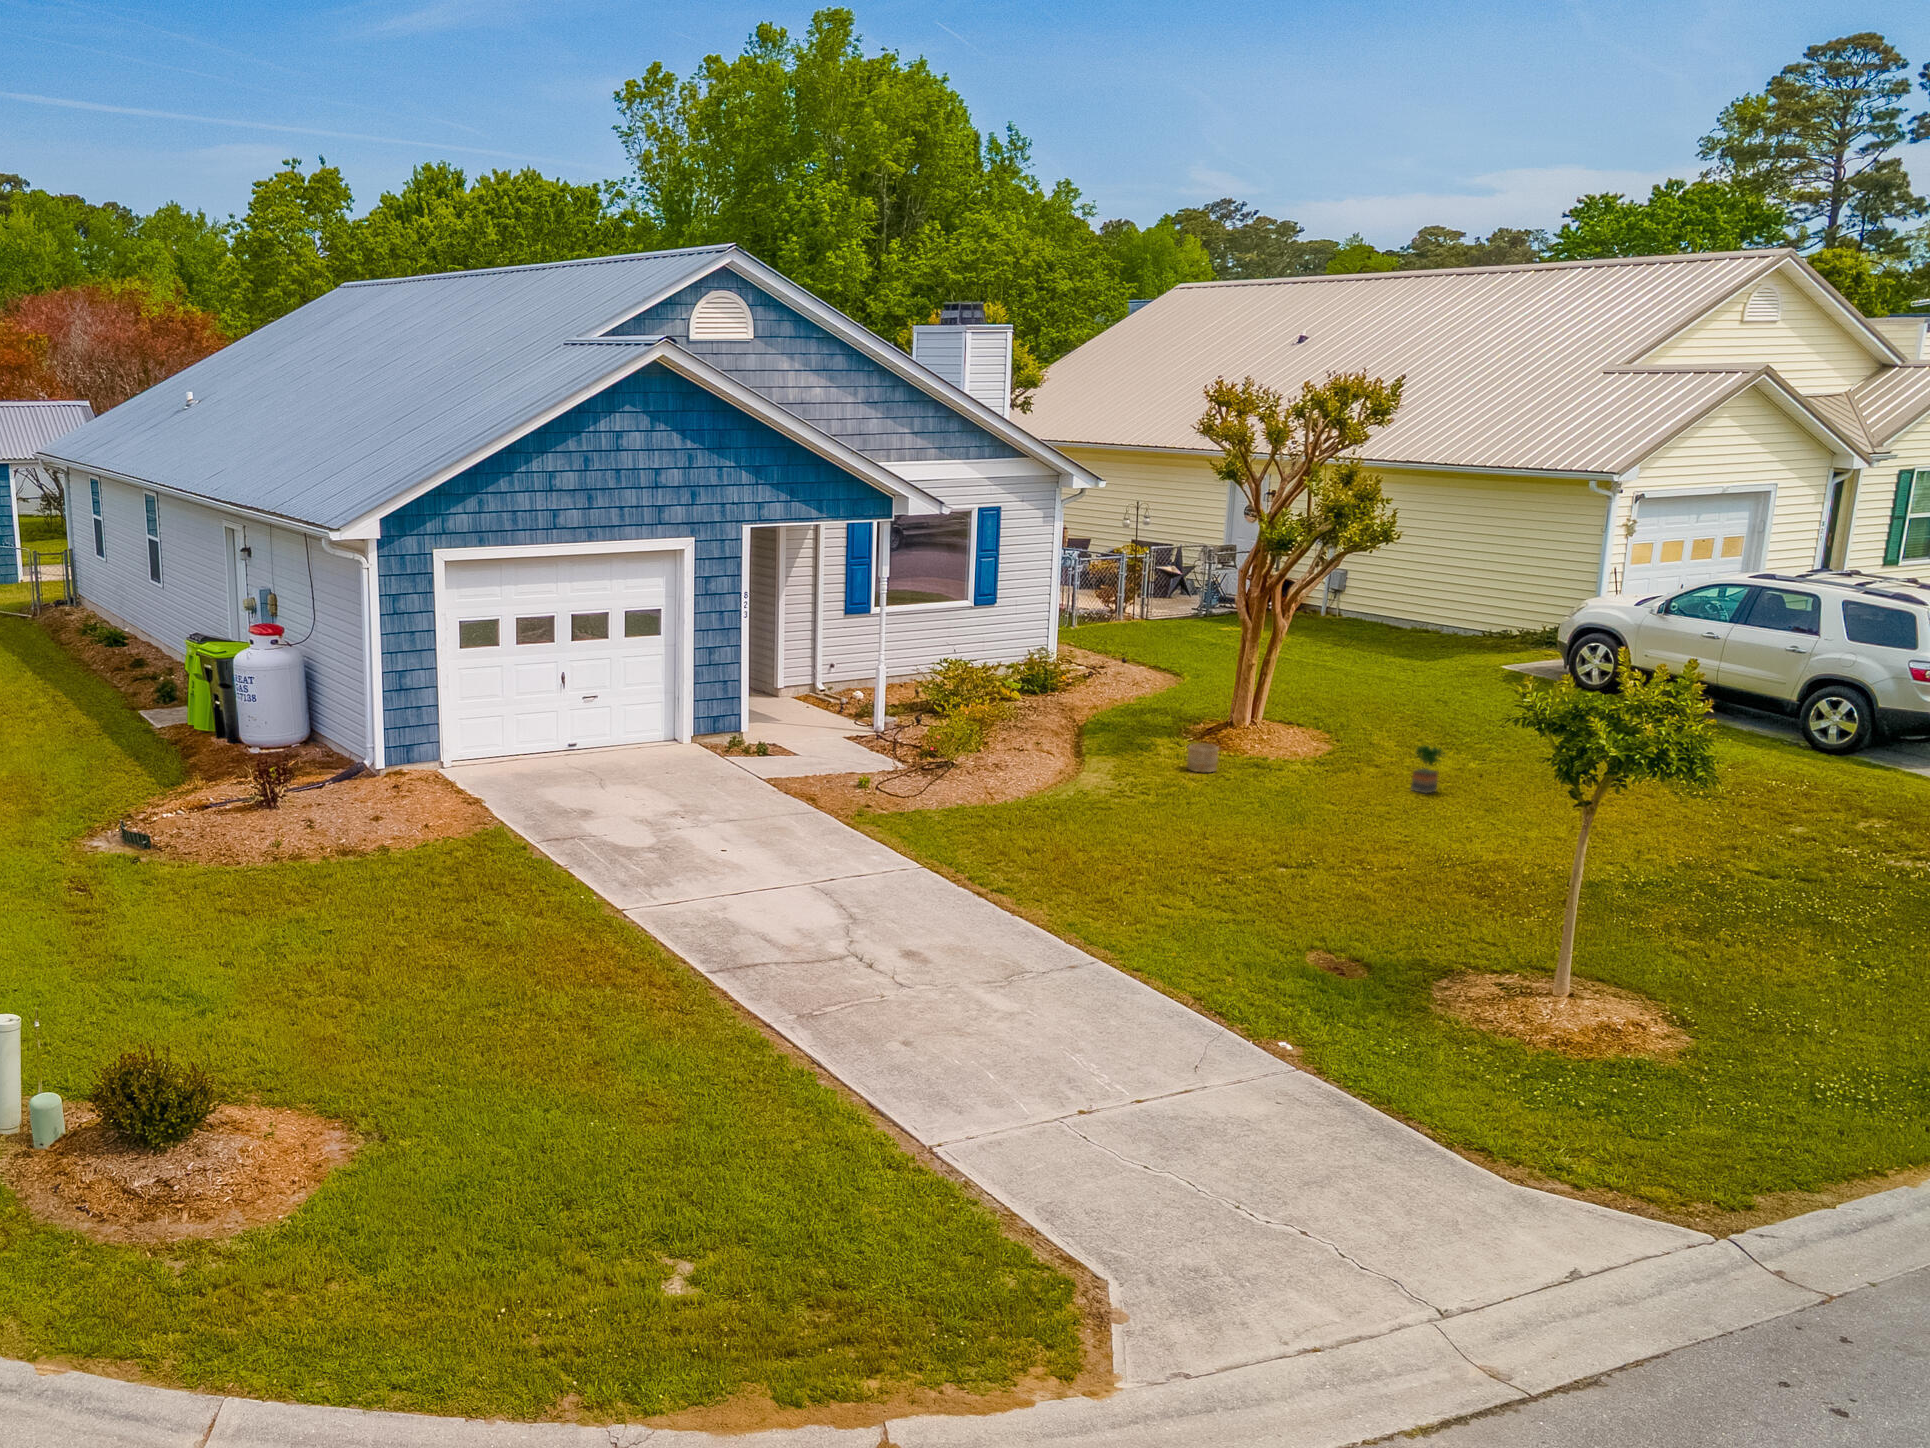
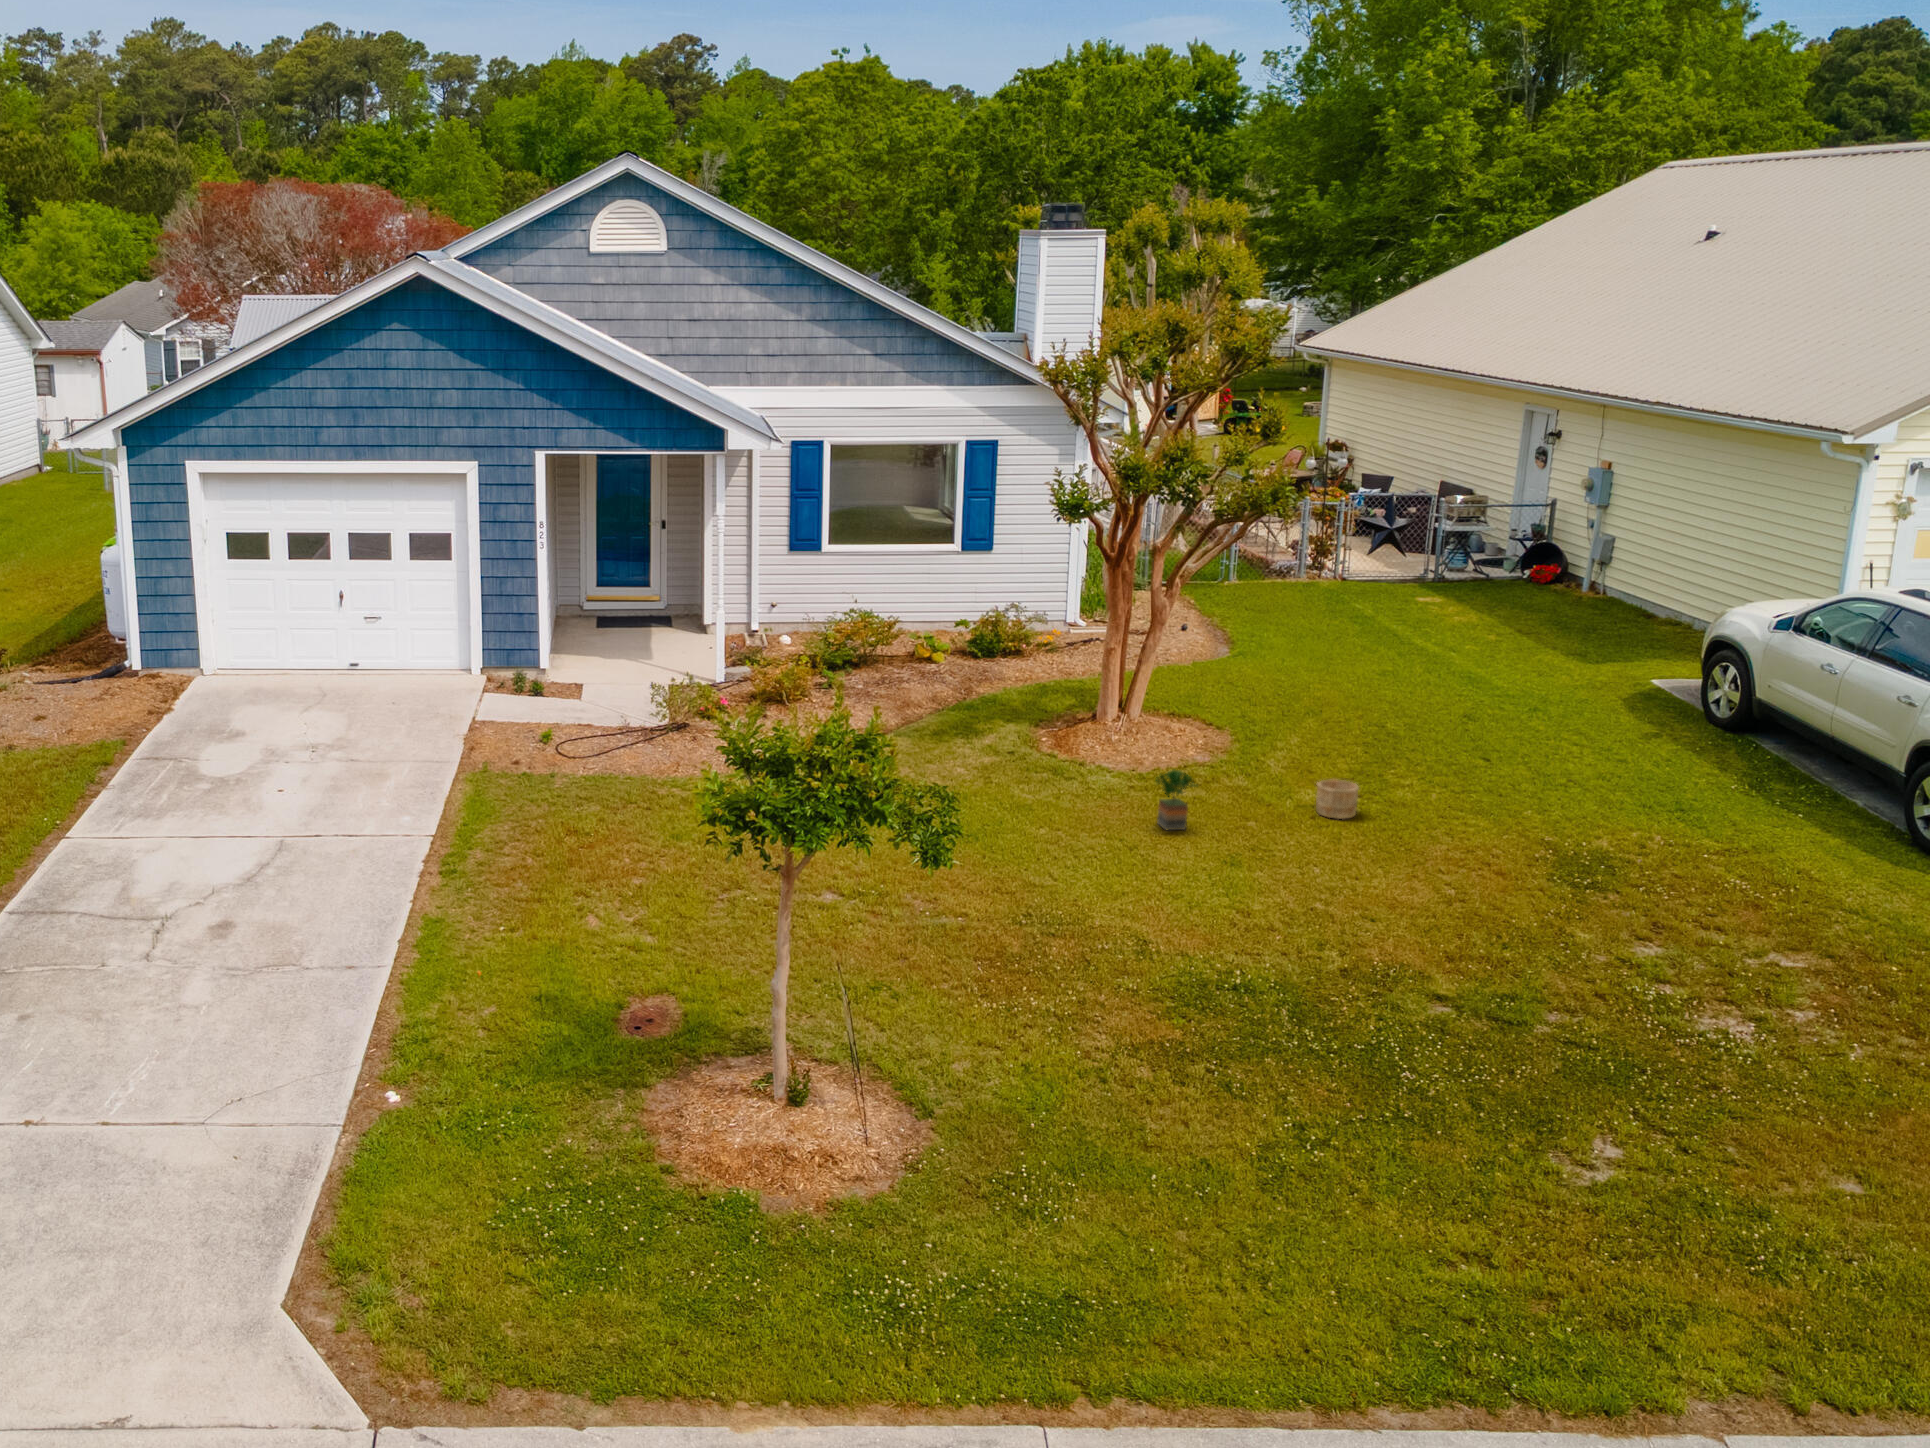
wooden bucket: present [1187,744,1219,772] -> present [1316,780,1359,819]

